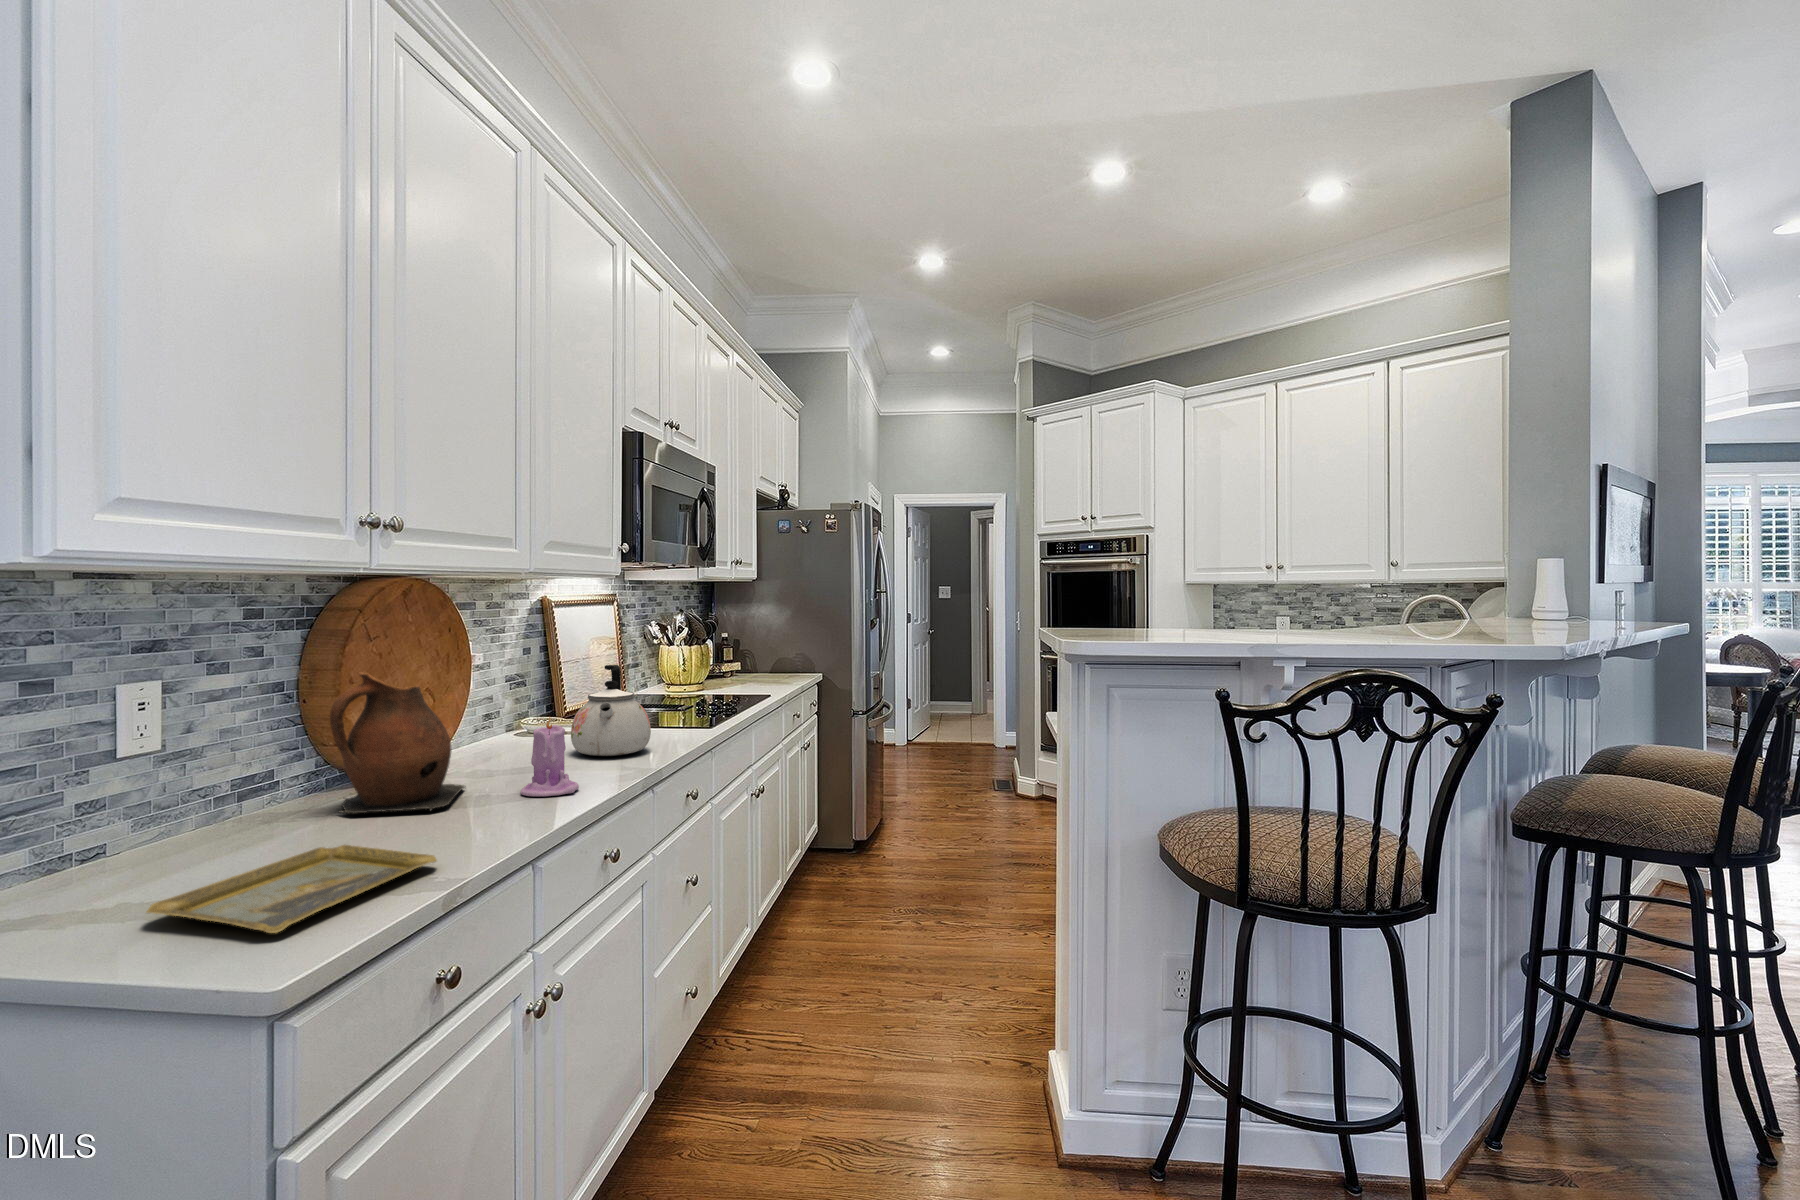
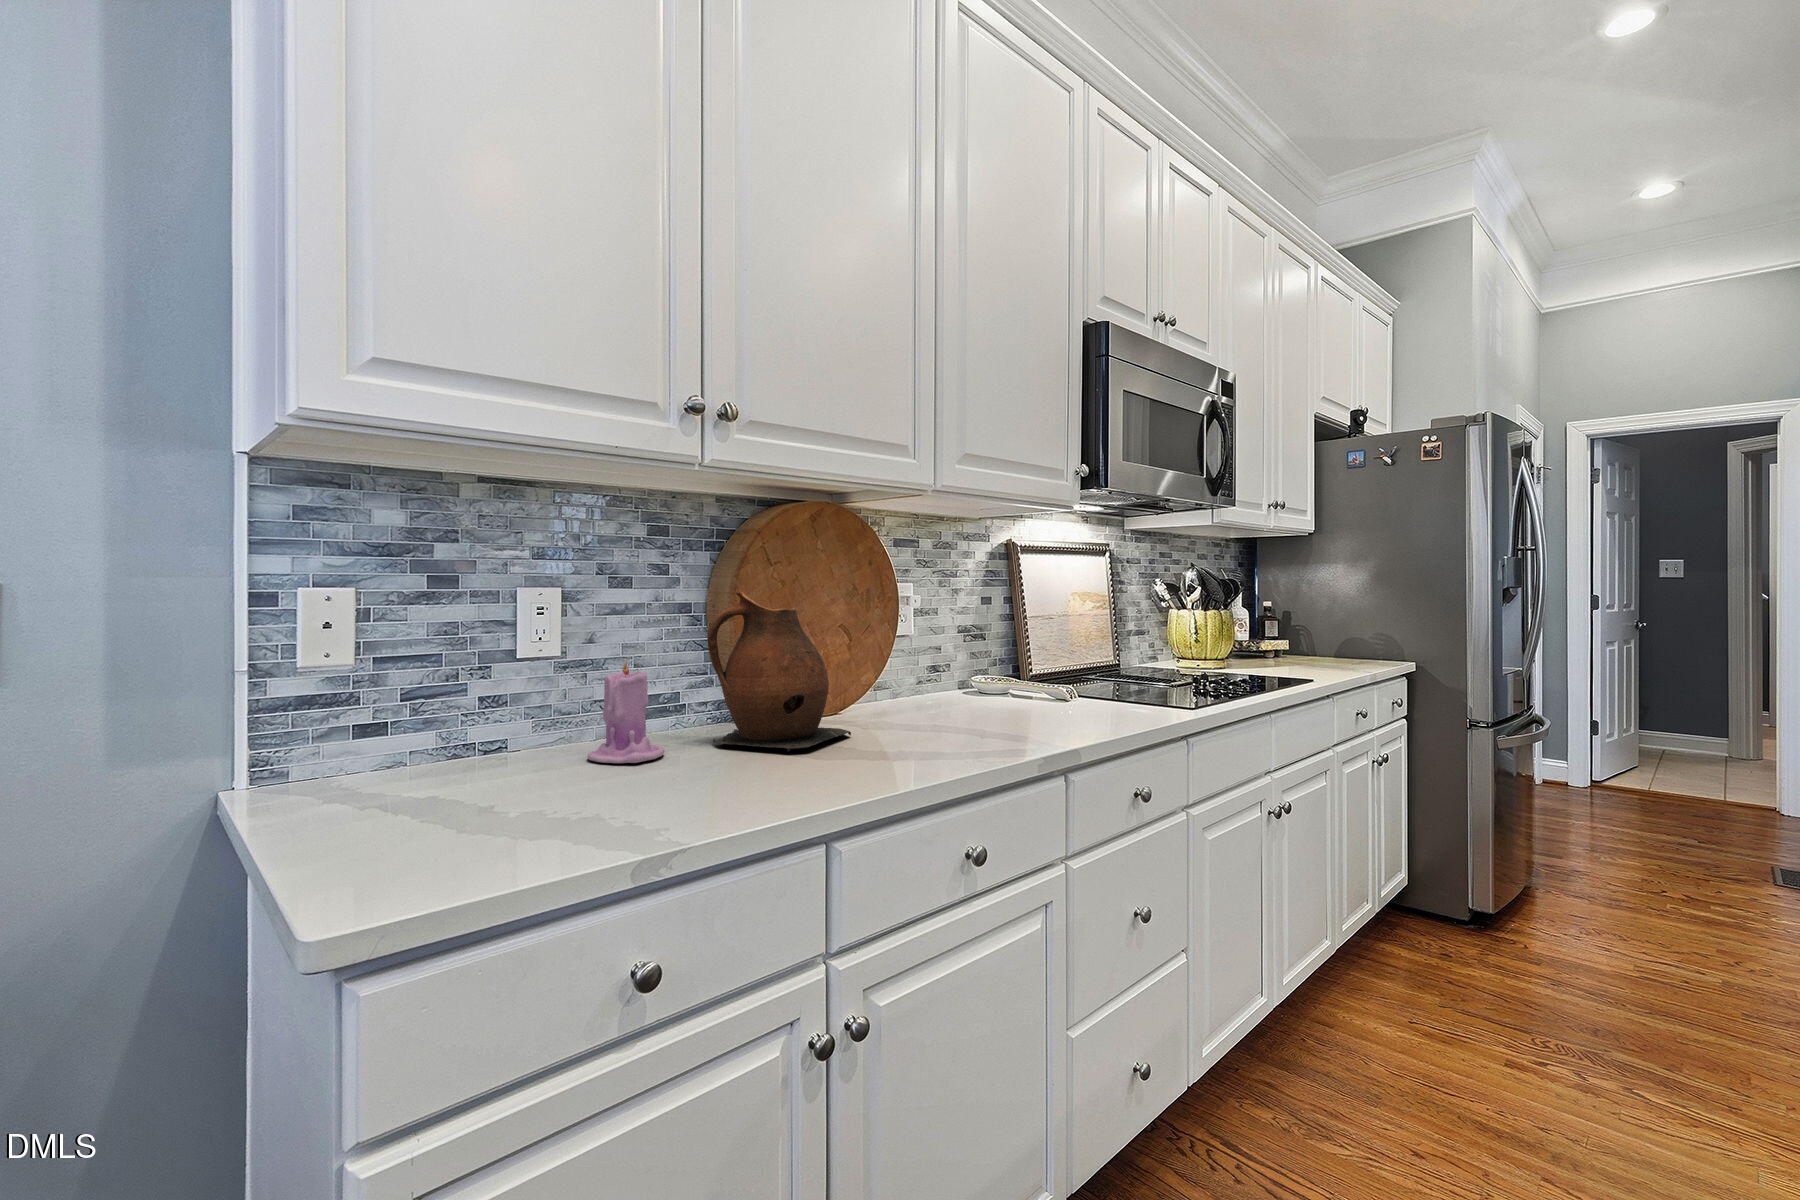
kettle: present [571,665,651,756] -> none [999,607,1096,721]
candle: present [521,717,579,796] -> present [587,659,664,763]
tray: present [146,845,437,933] -> none [424,767,716,844]

